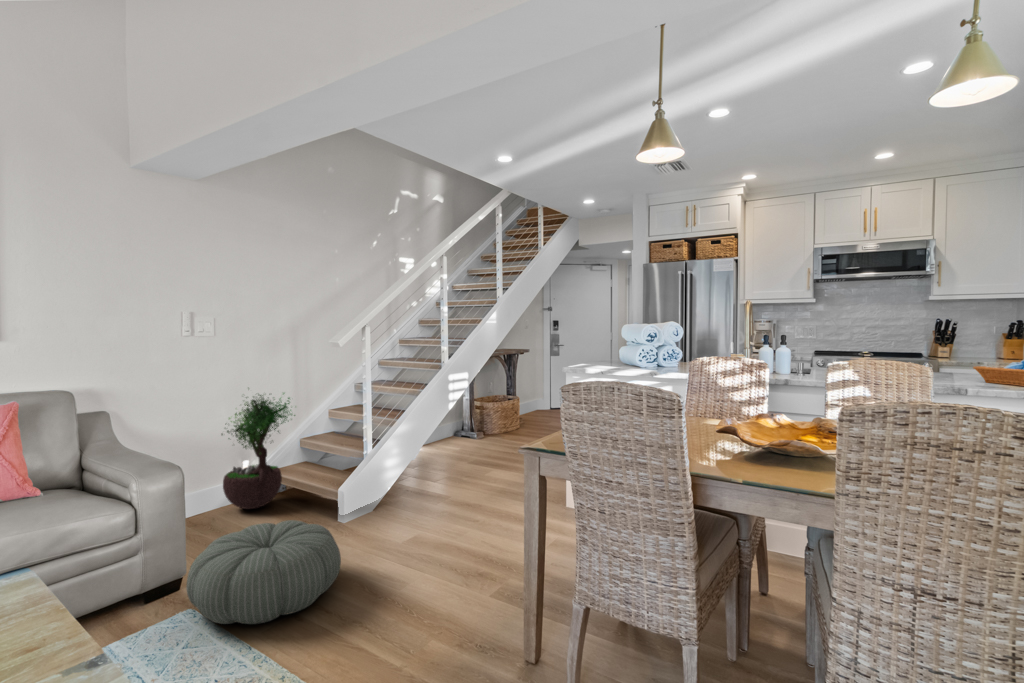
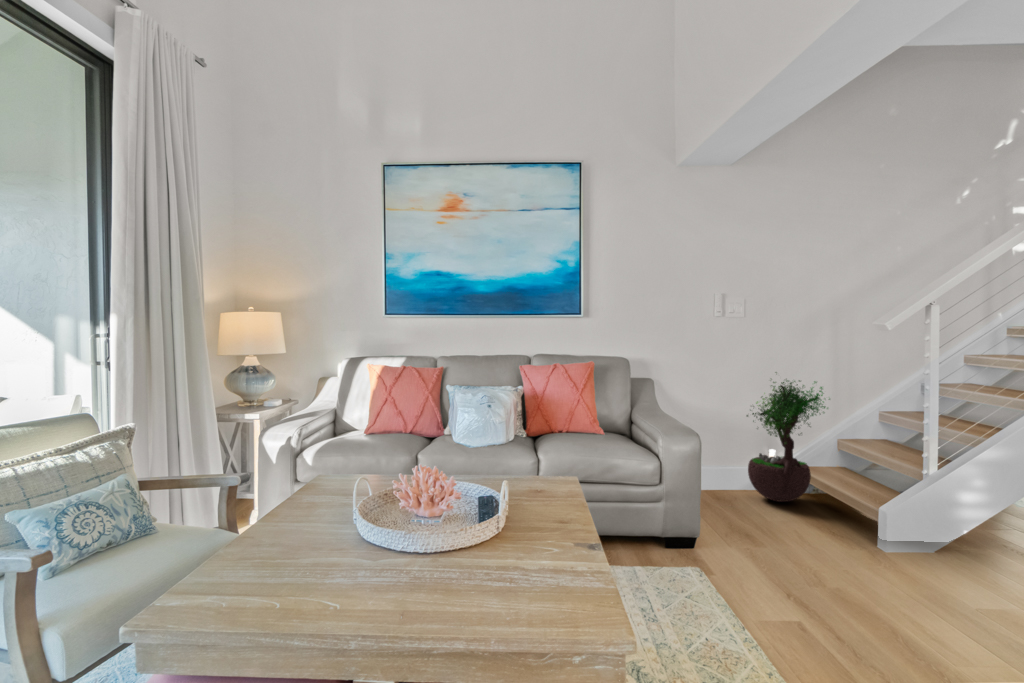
pouf: present [186,520,341,624] -> none [695,509,866,618]

